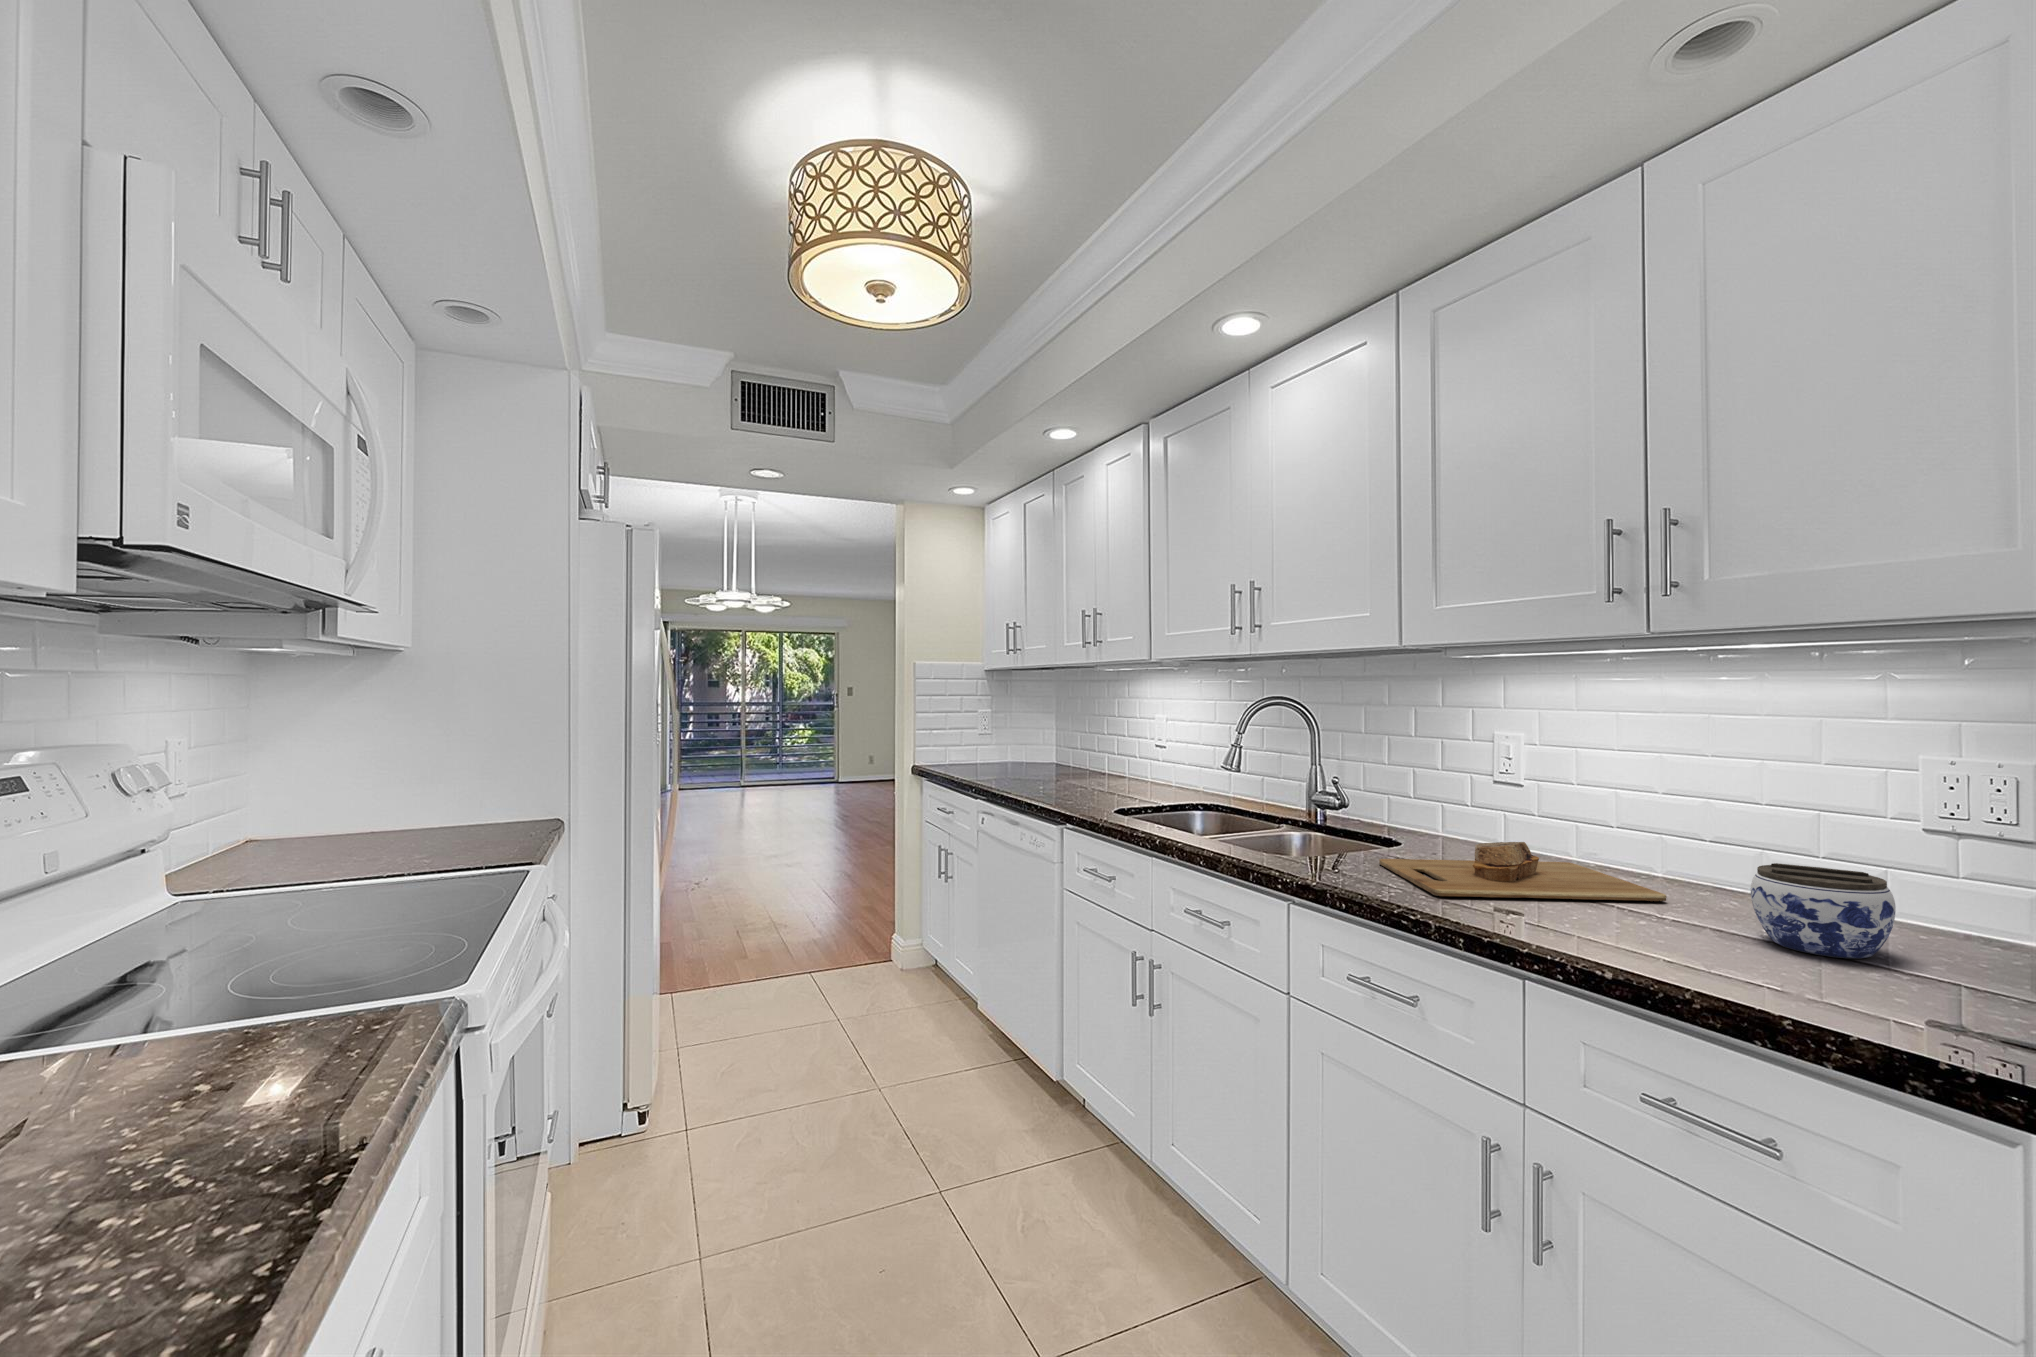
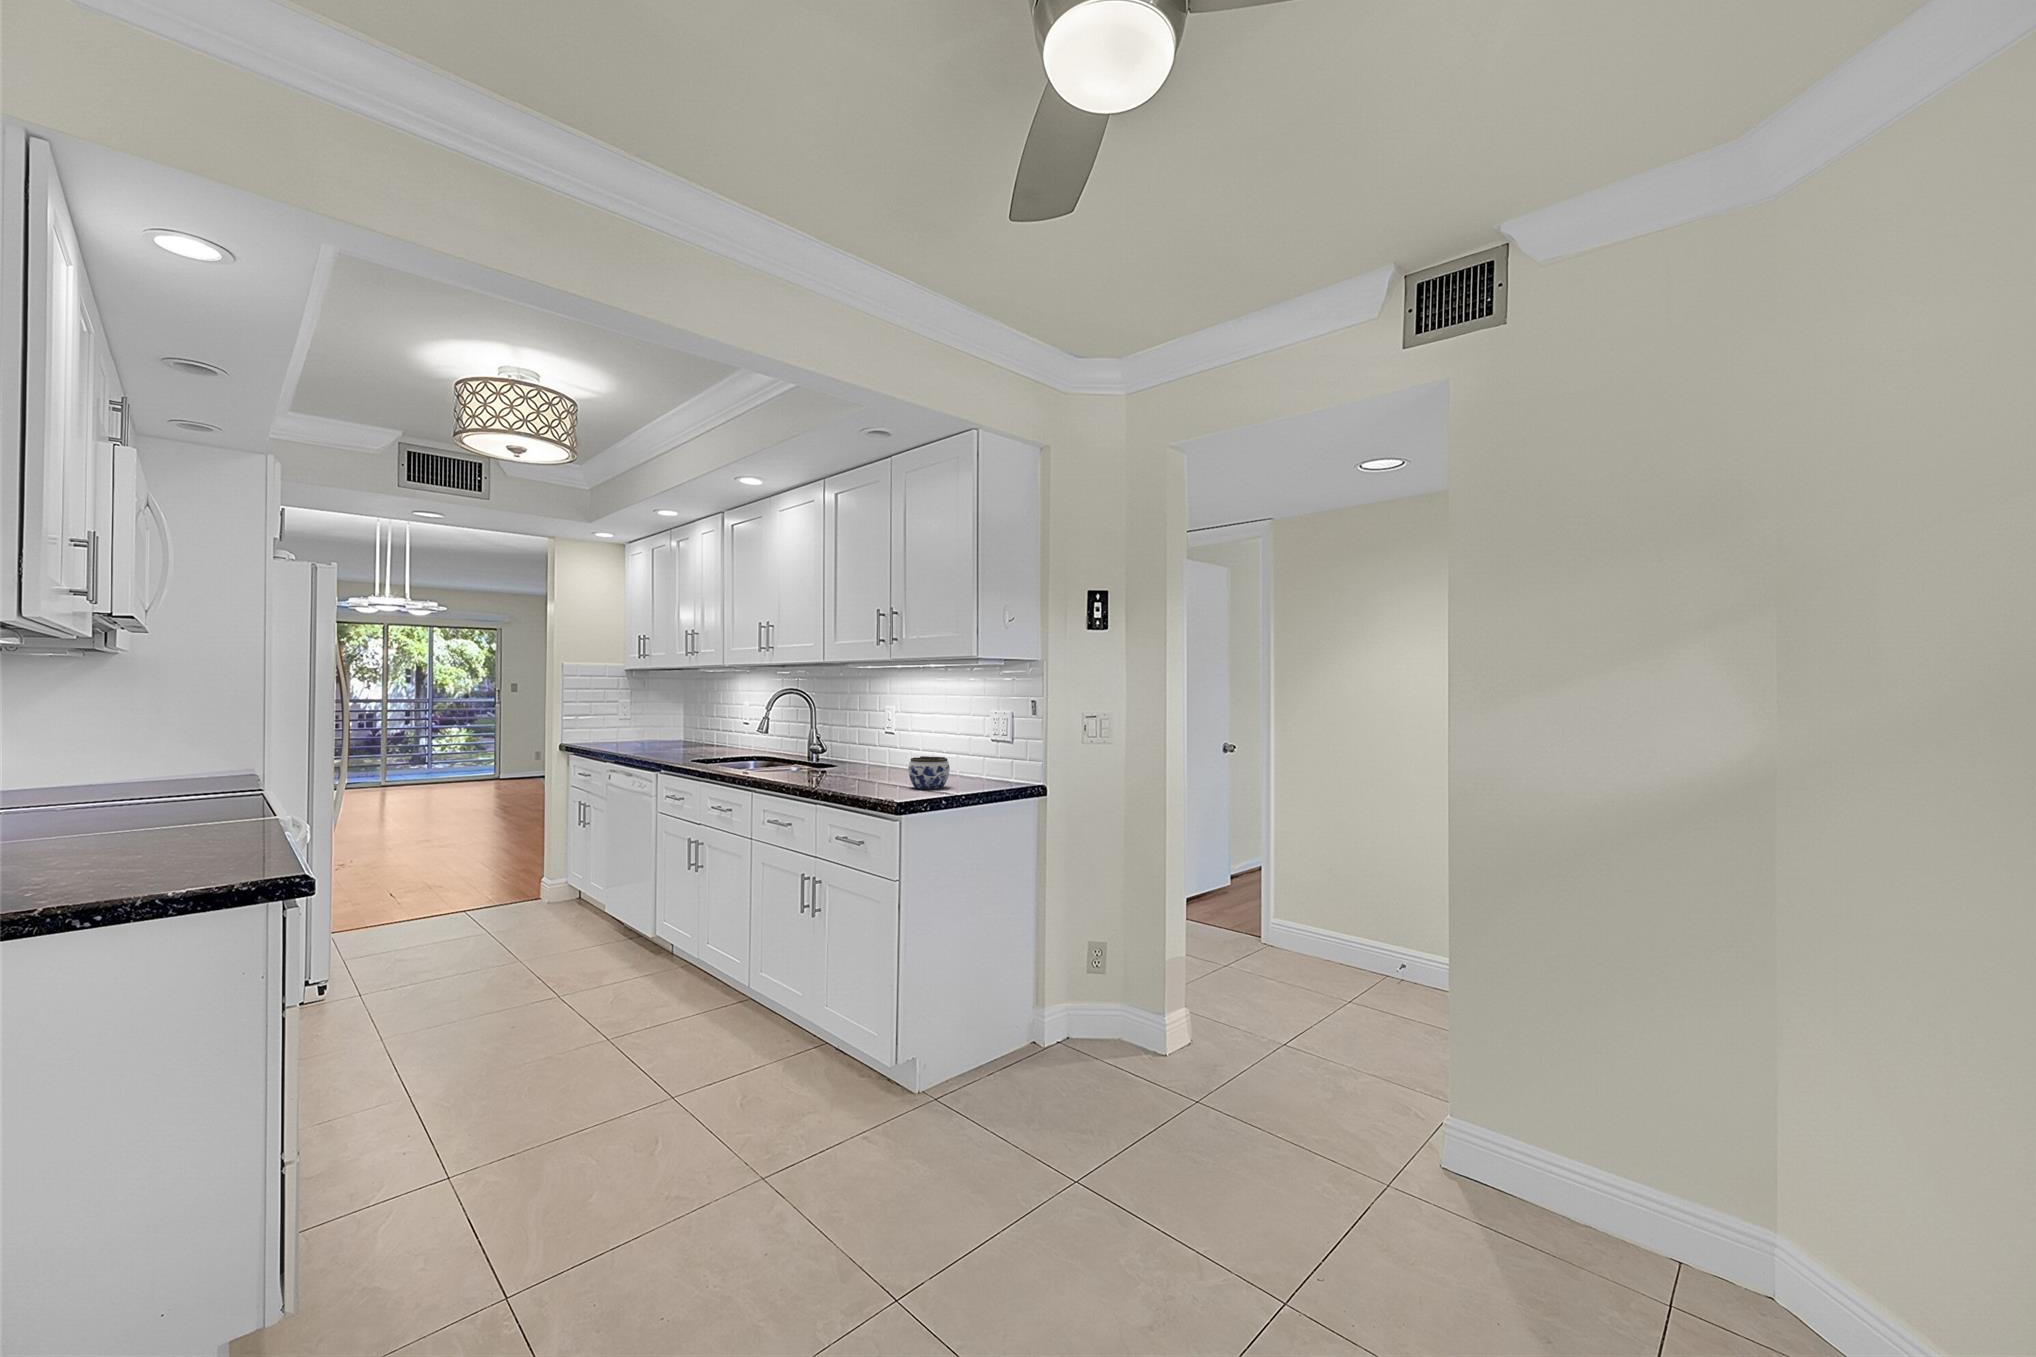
cutting board: present [1379,842,1666,901] -> none [805,759,909,782]

